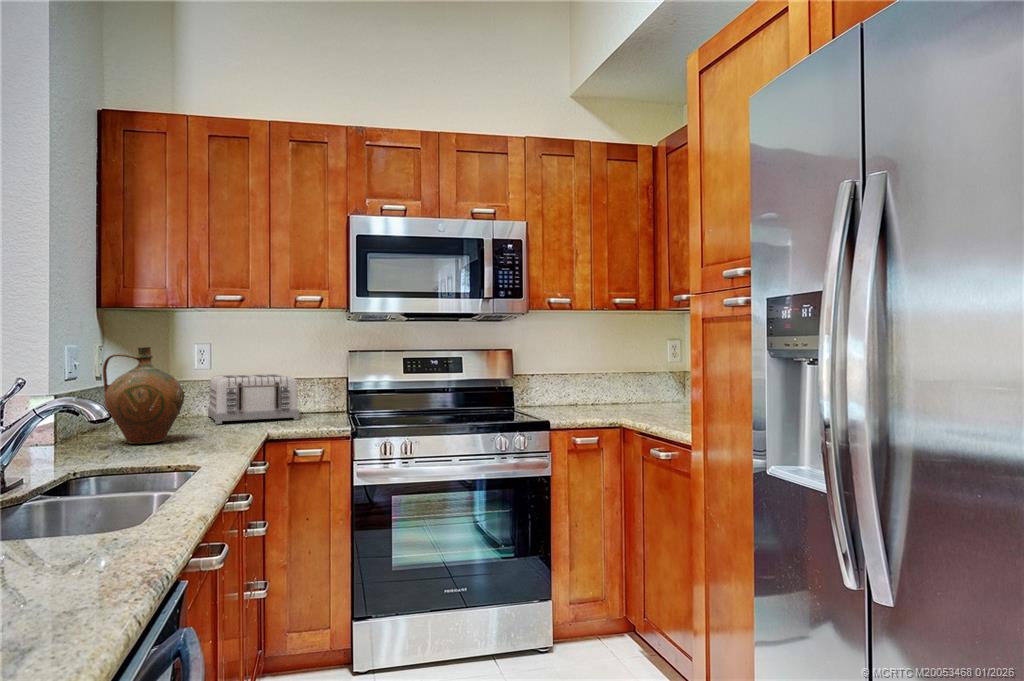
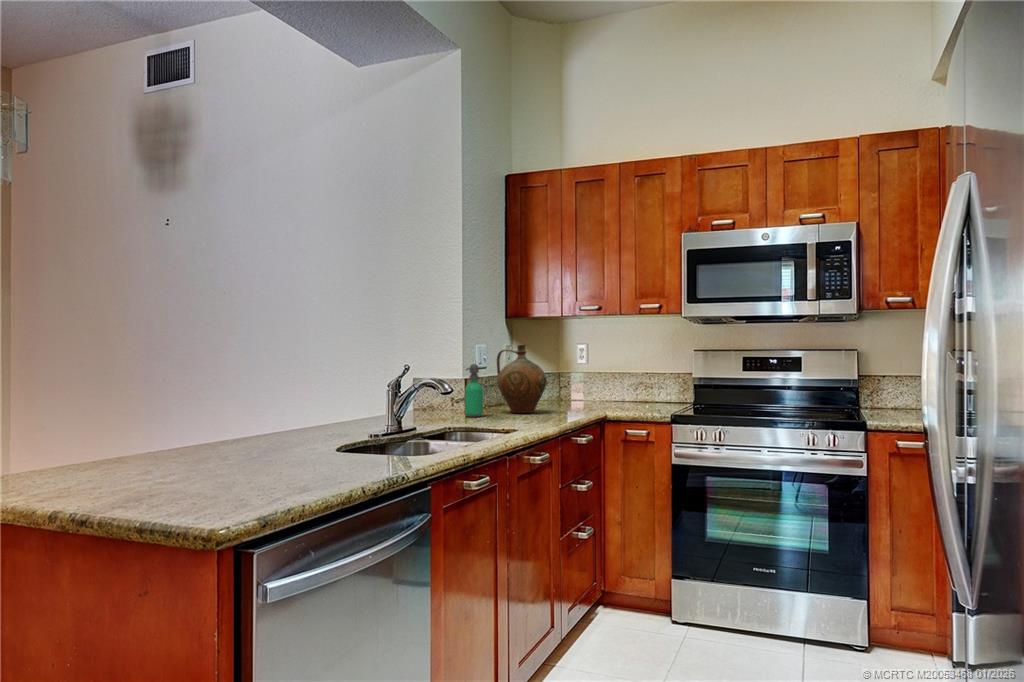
toaster: present [208,374,299,424] -> none [580,369,645,407]
soap dispenser: none [56,377,89,458] -> present [465,364,483,417]

